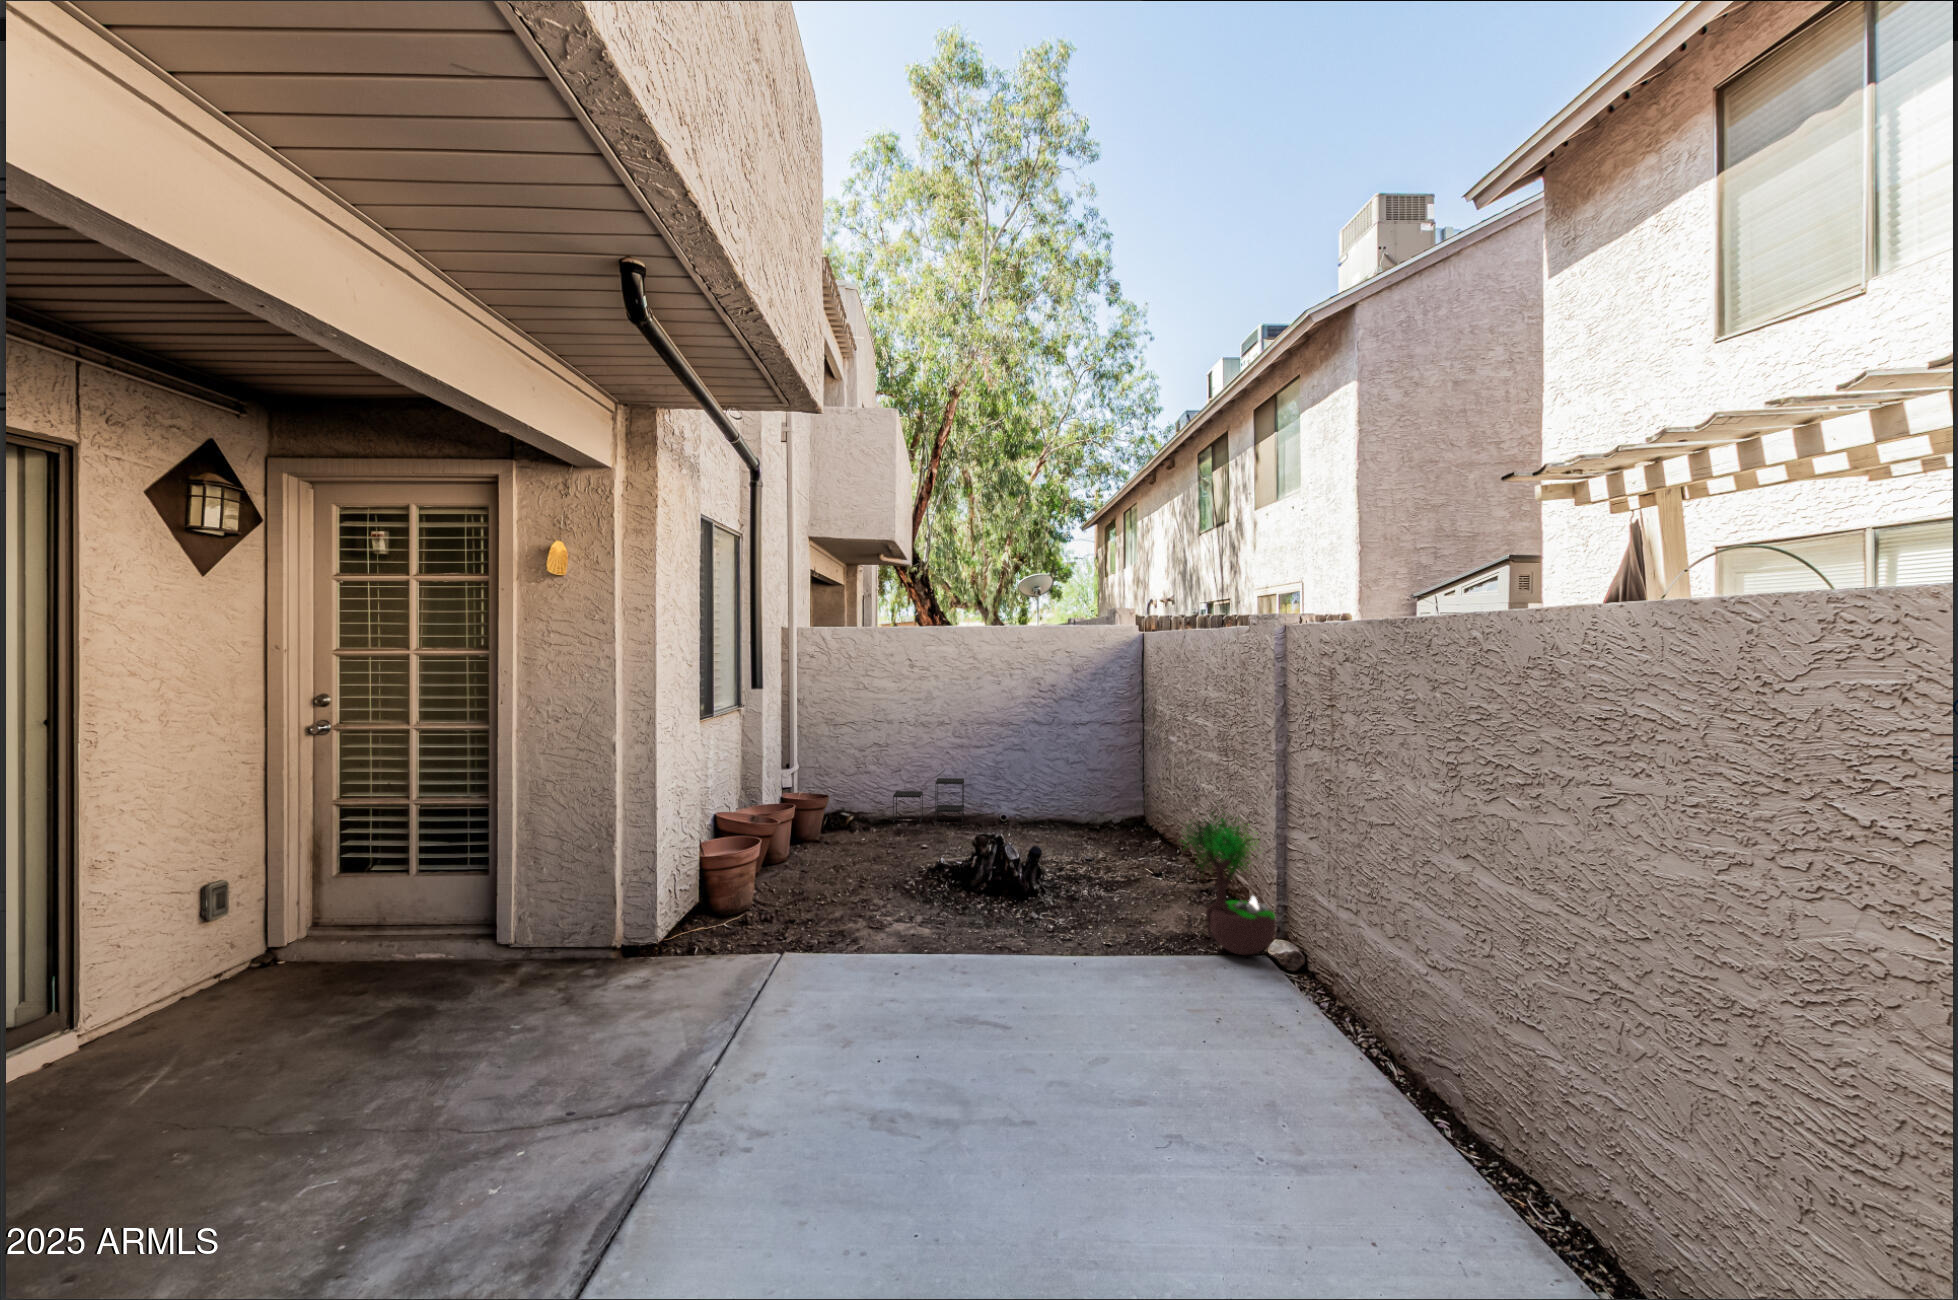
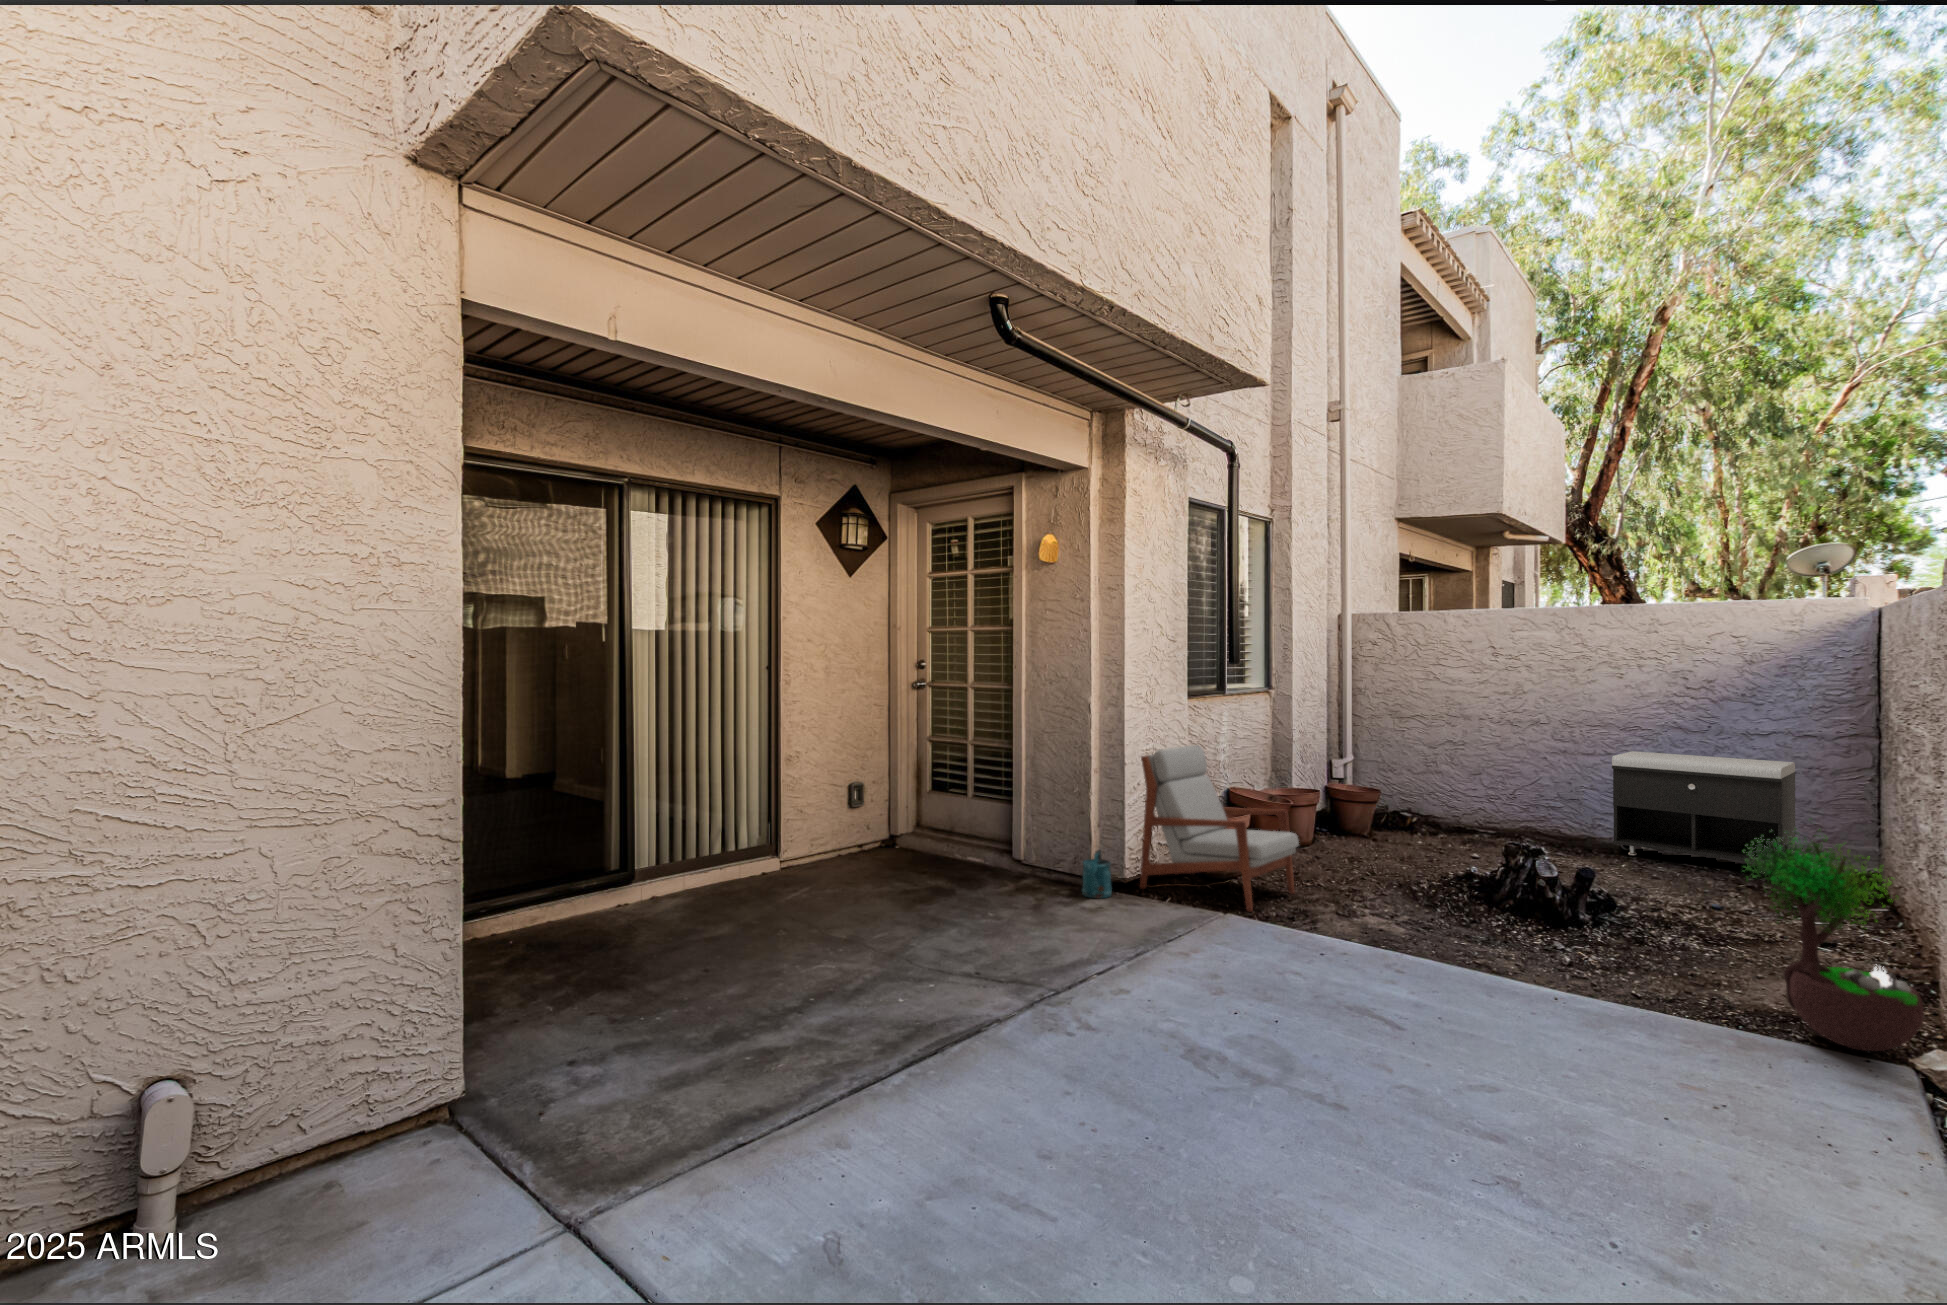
storage bench: none [1007,745,1109,829] -> present [1612,751,1795,873]
armchair: none [670,778,827,945] -> present [1140,745,1299,912]
side table: present [893,778,964,824] -> none [1460,785,1562,842]
watering can: none [610,912,646,969] -> present [1082,850,1112,898]

